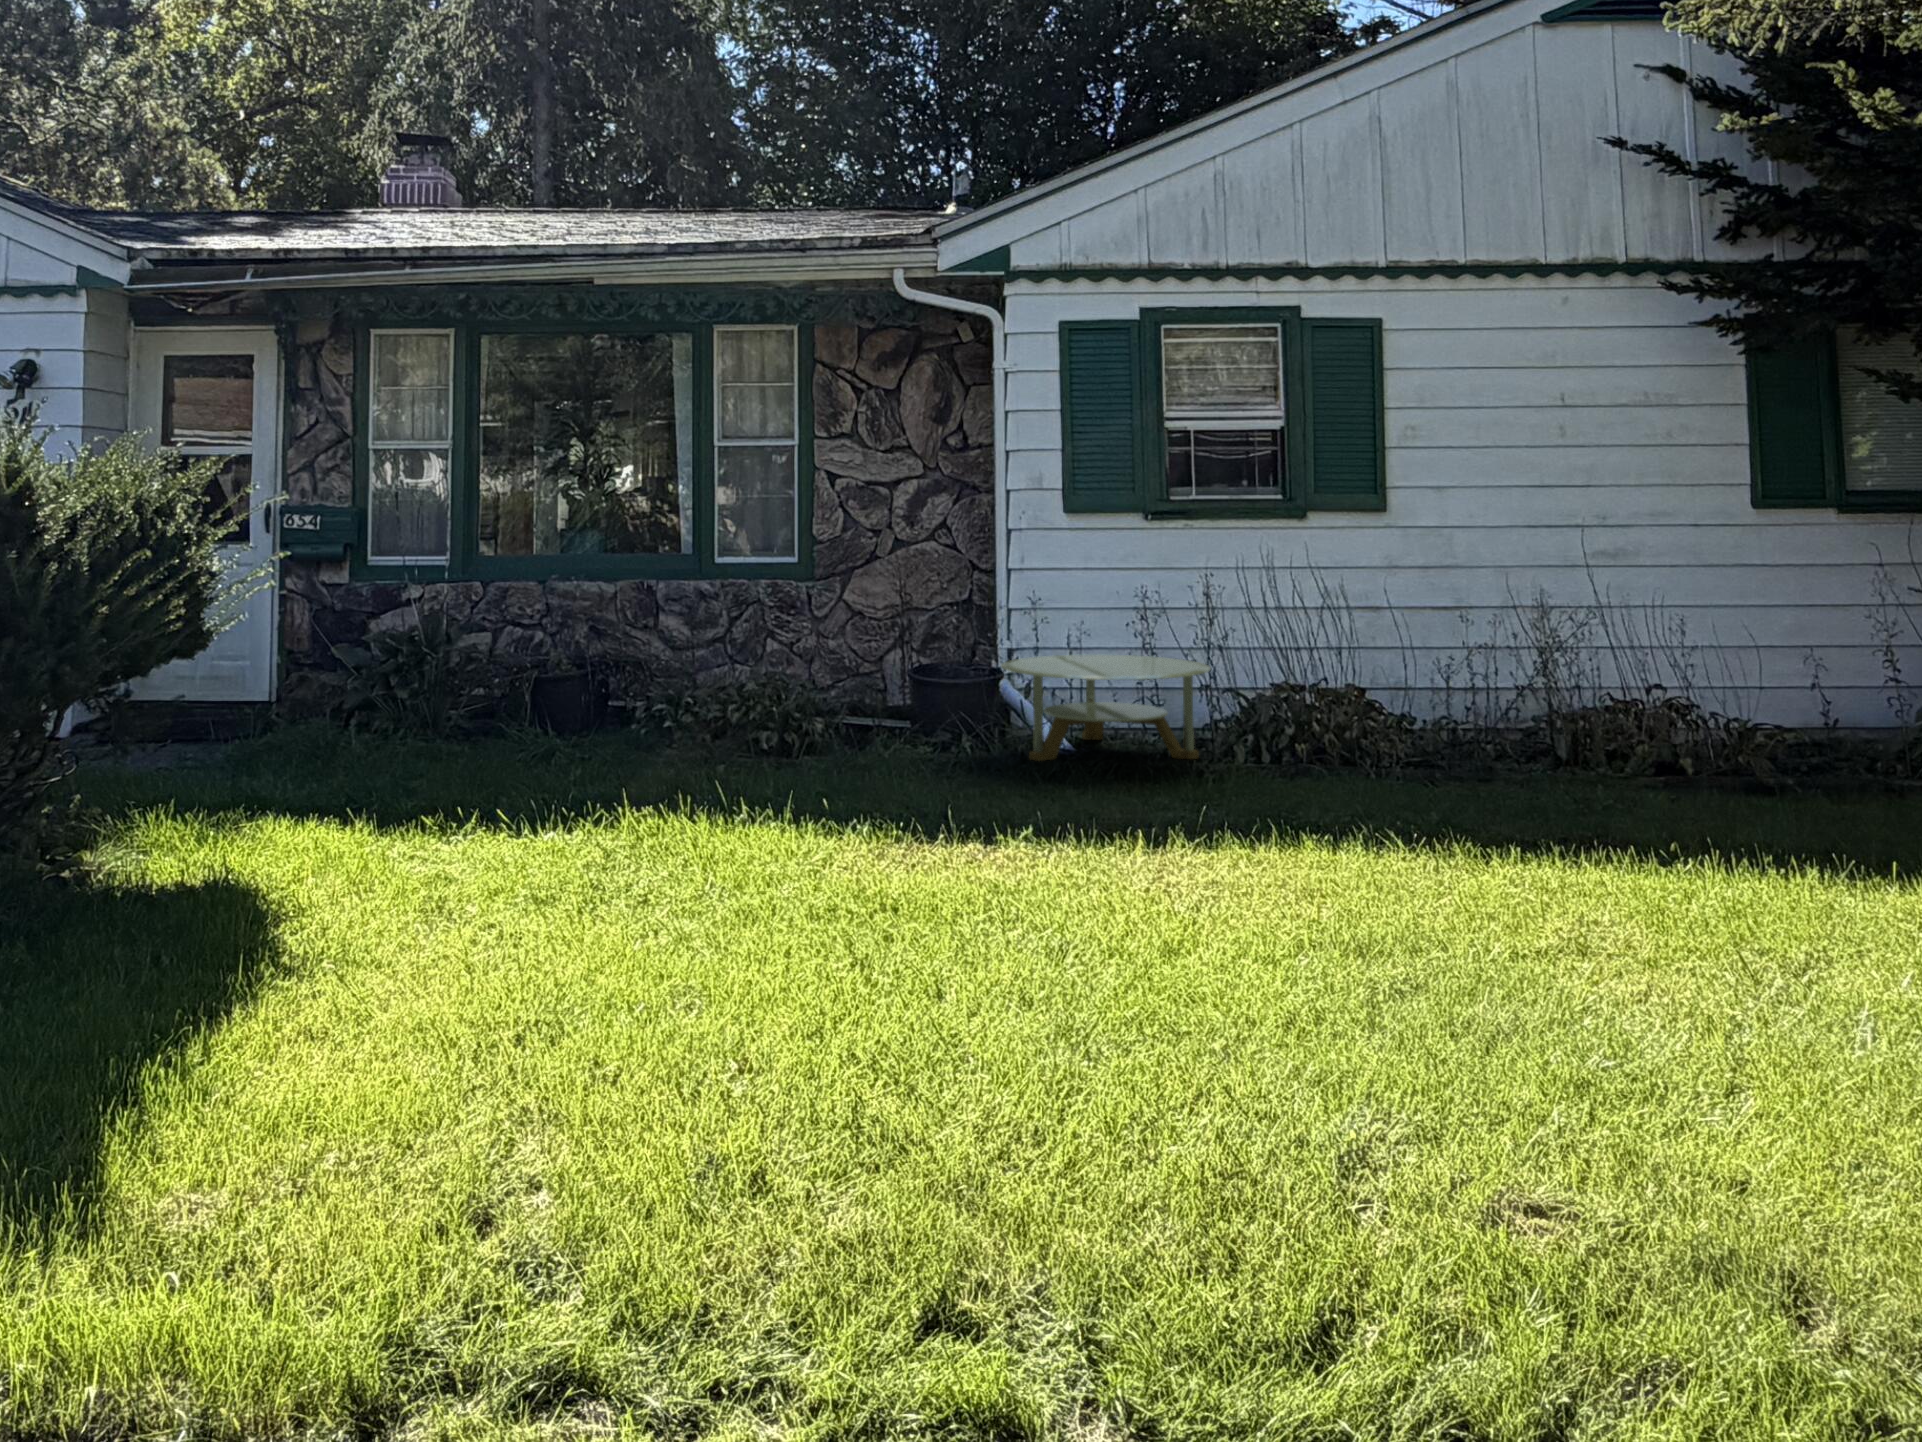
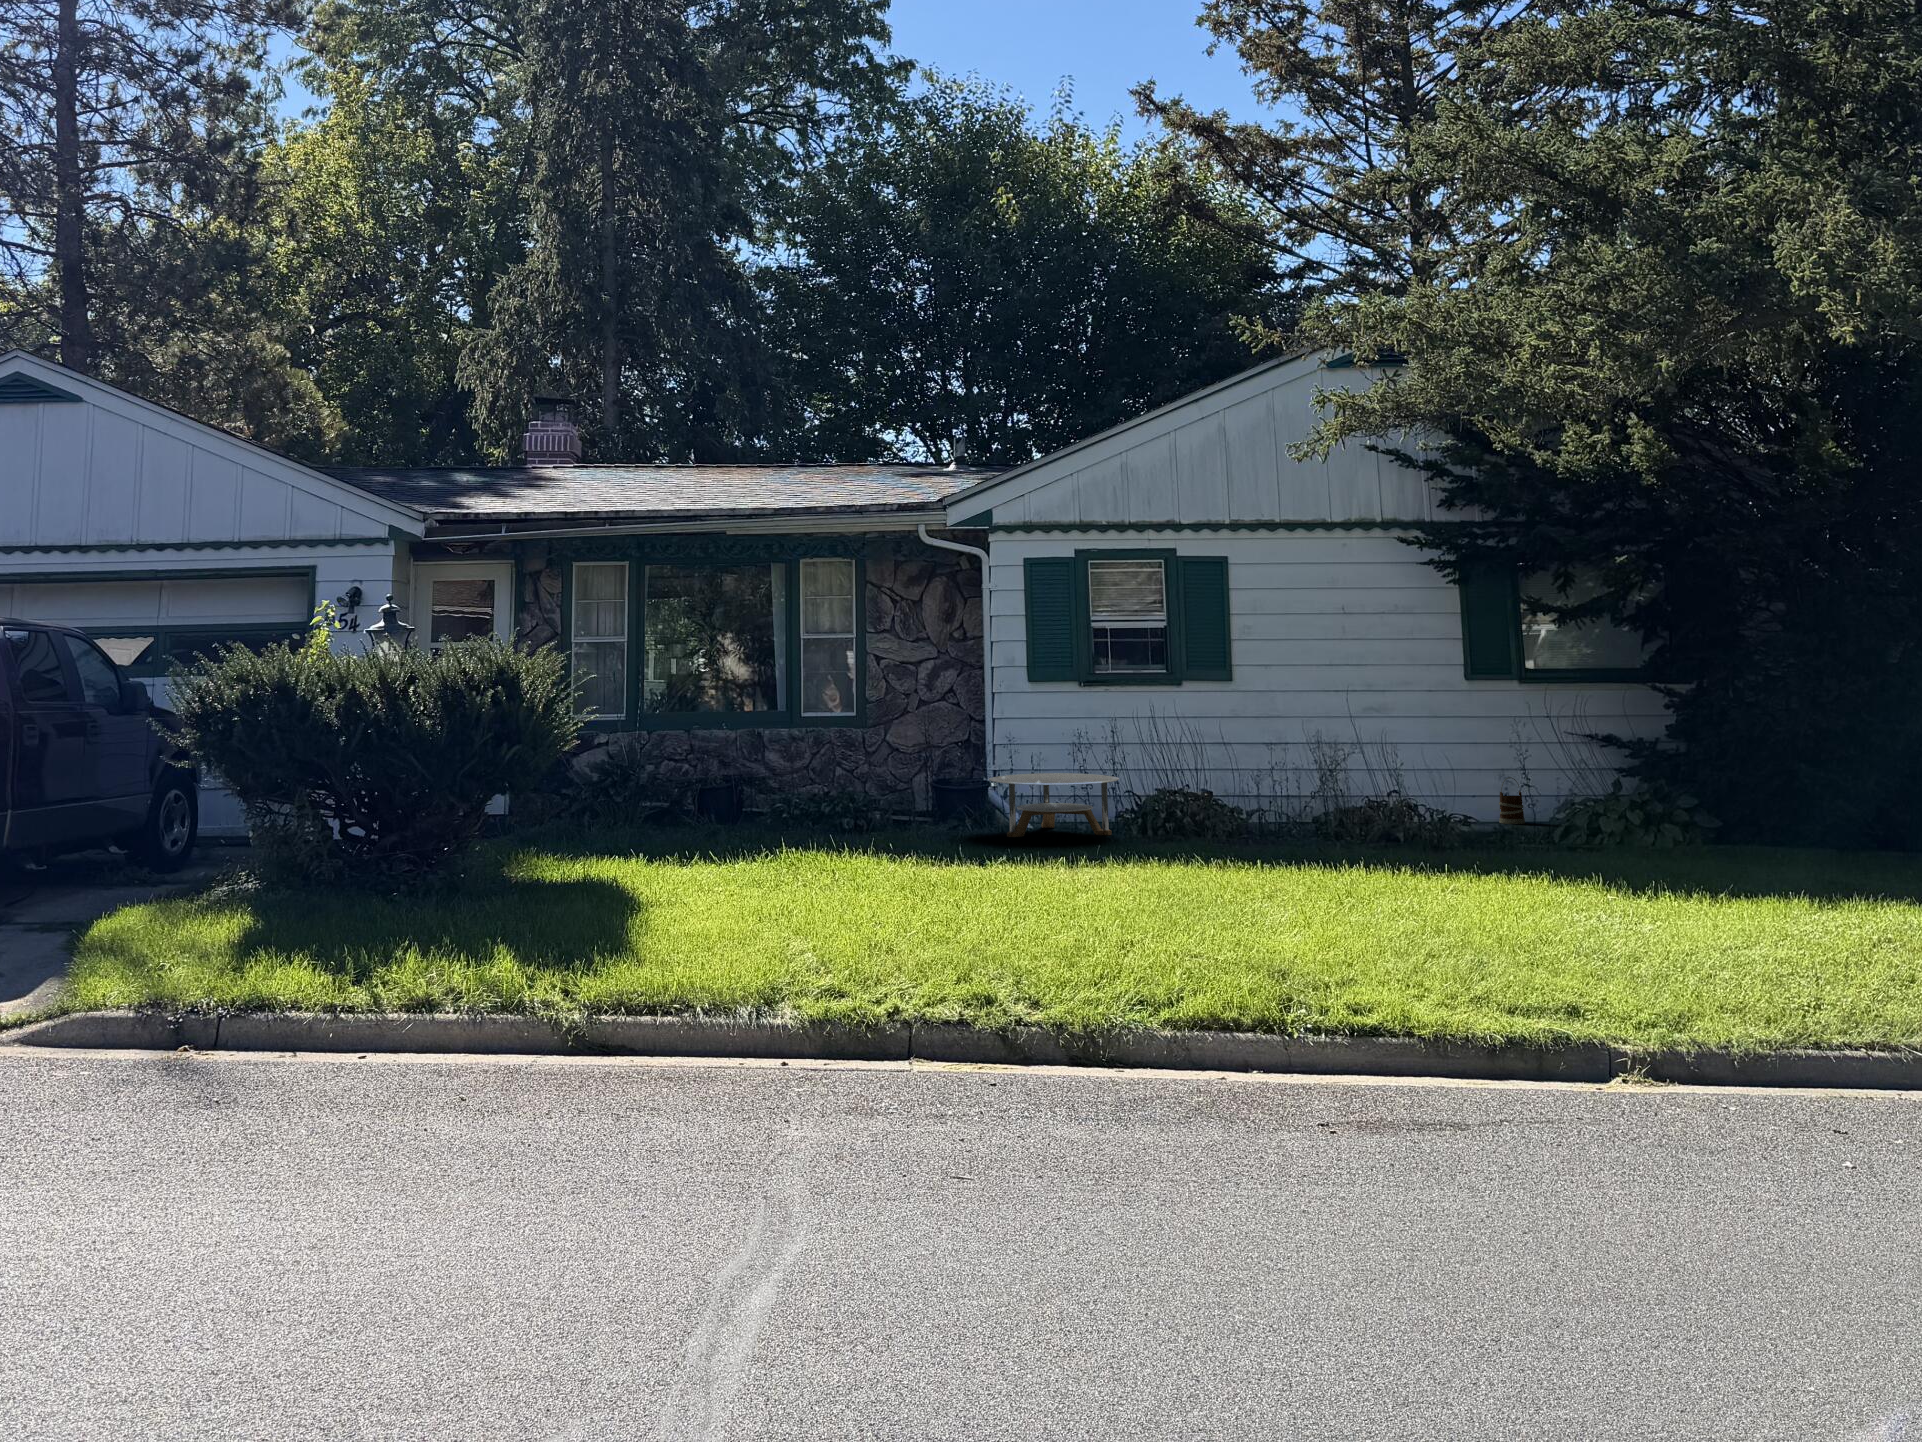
wooden bucket: none [1813,670,1857,744] -> present [1499,777,1525,824]

